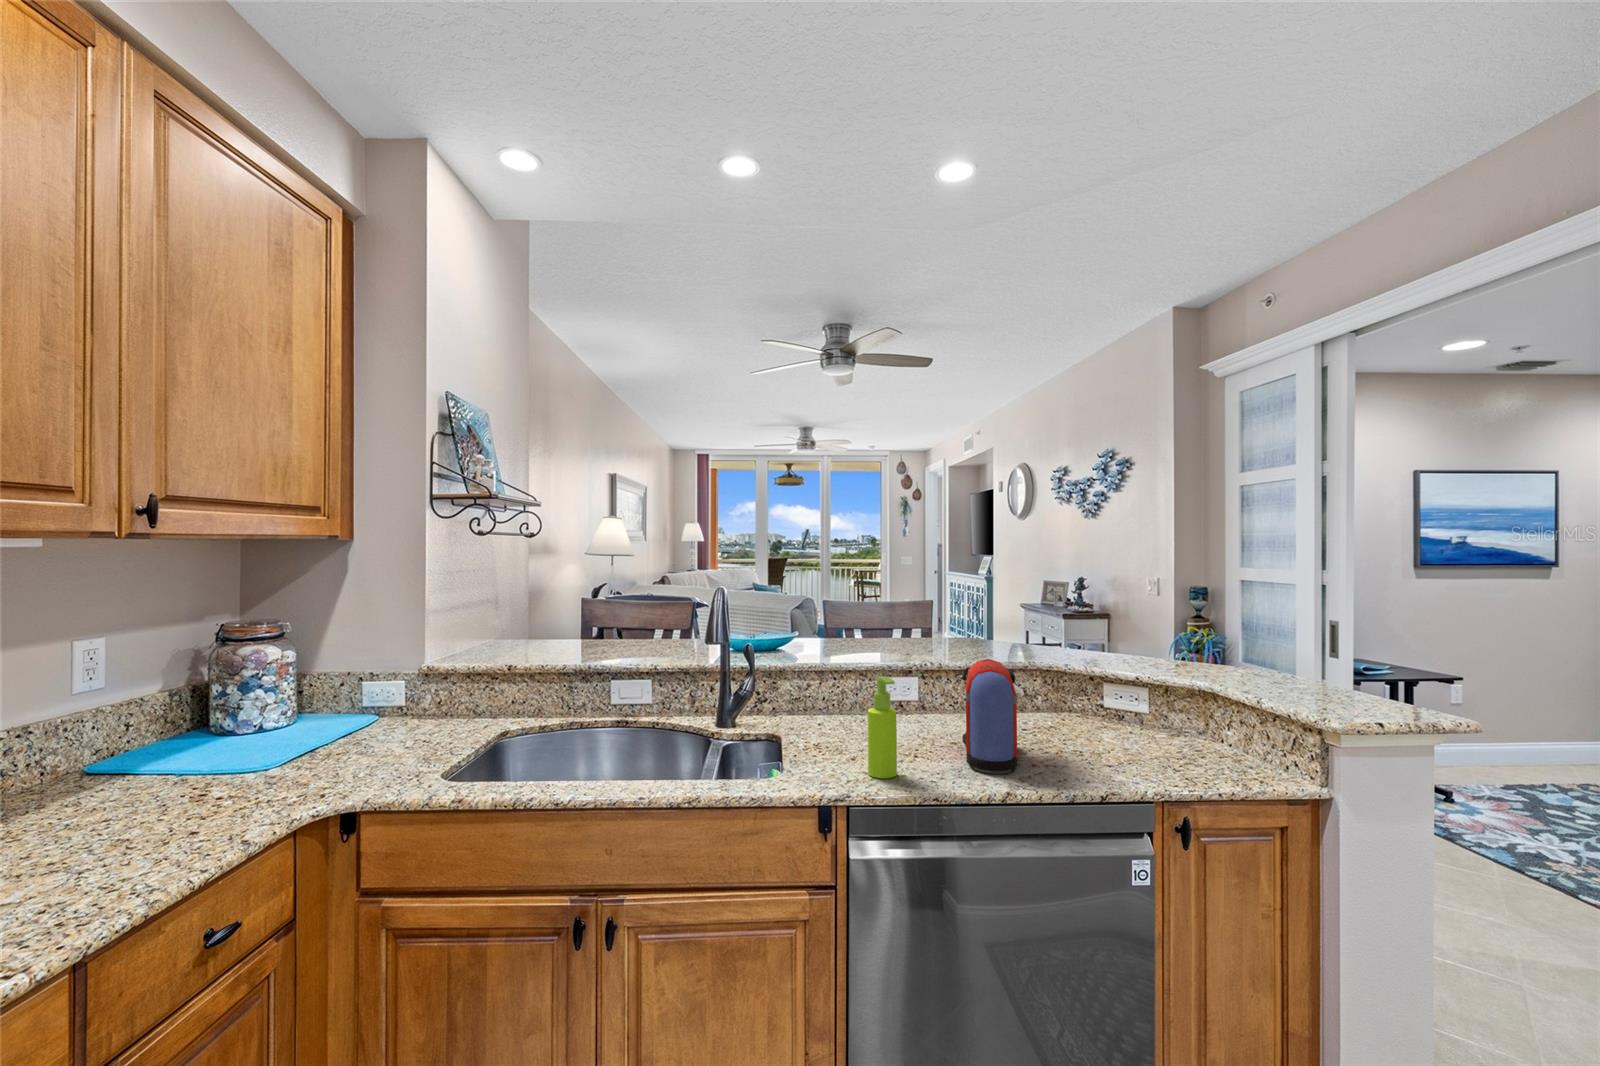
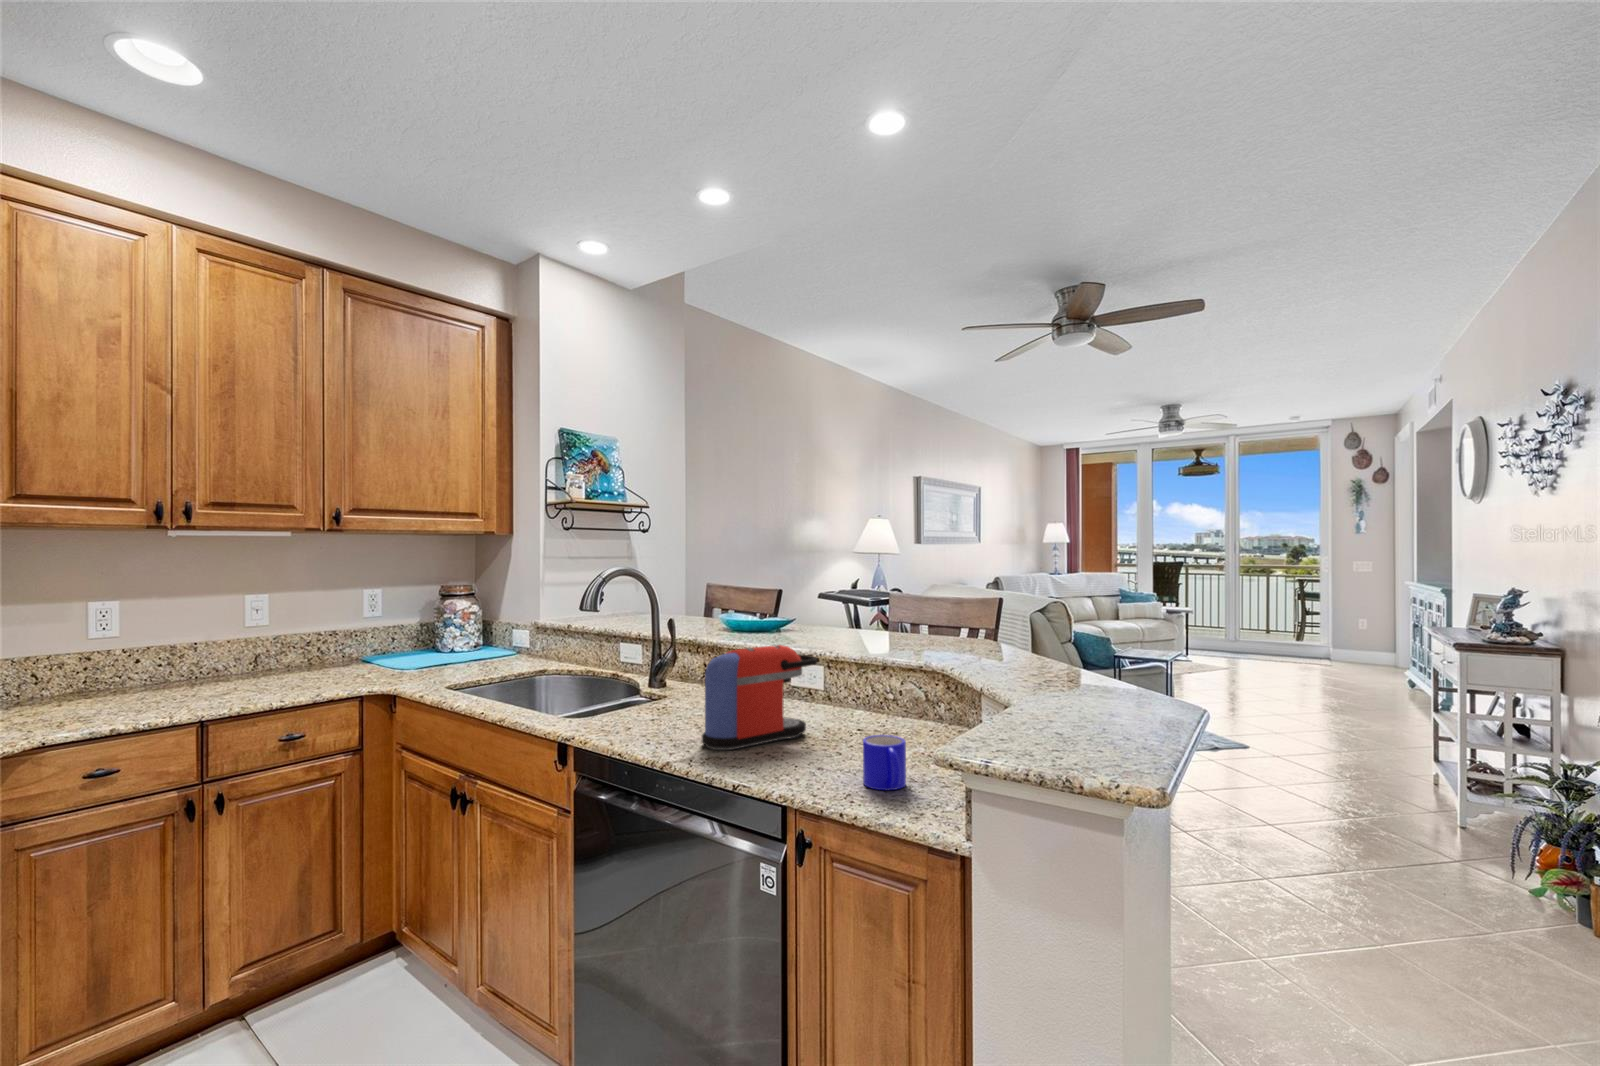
soap dispenser: present [868,676,897,778] -> none [625,646,651,734]
mug: none [1164,726,1229,774] -> present [863,735,906,790]

